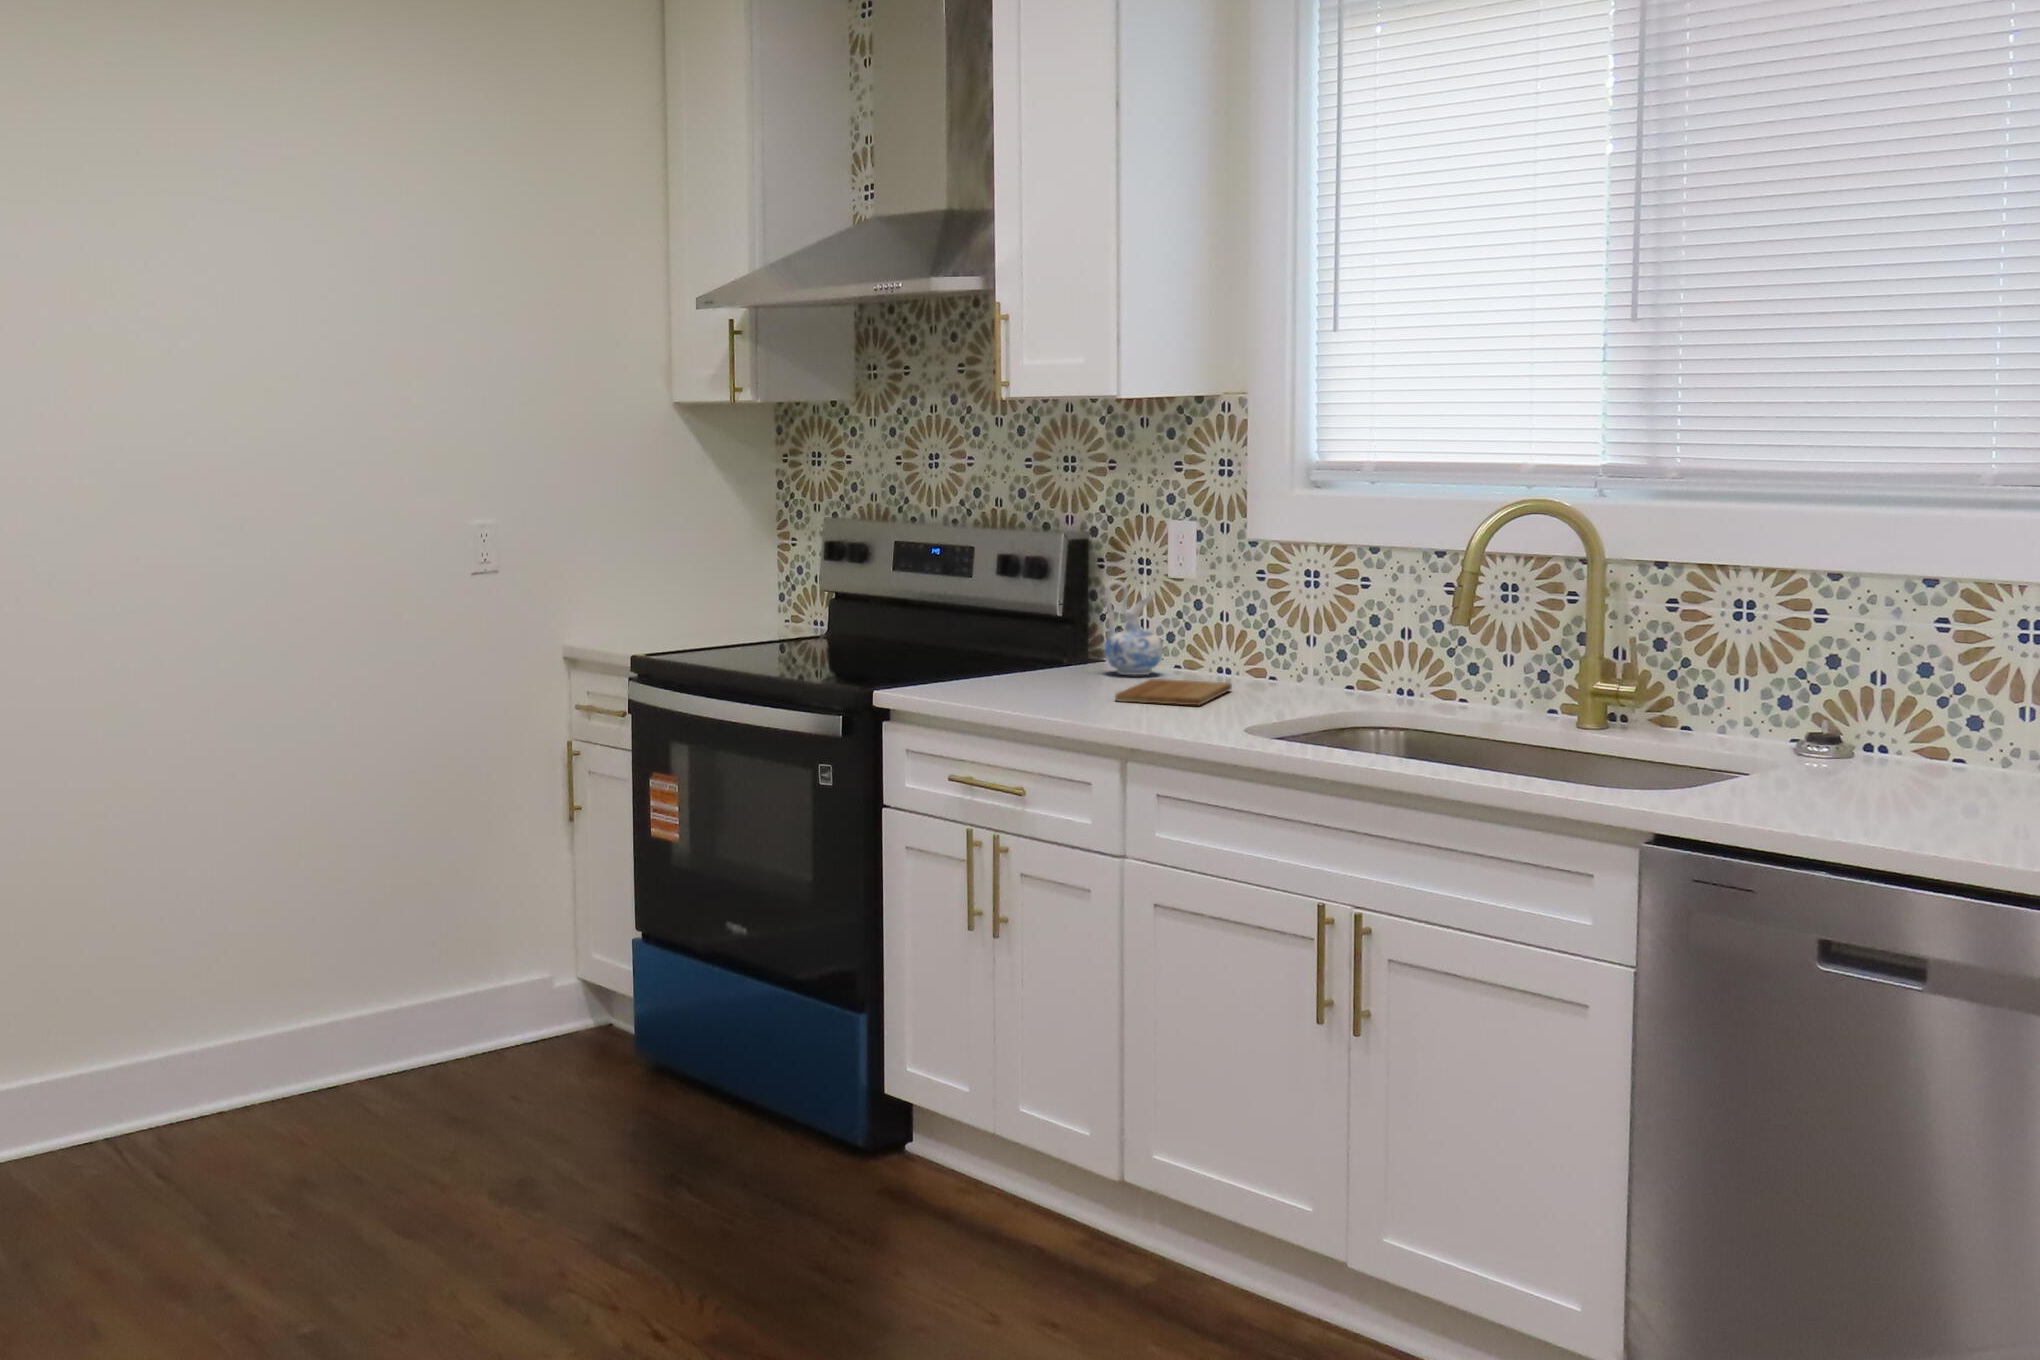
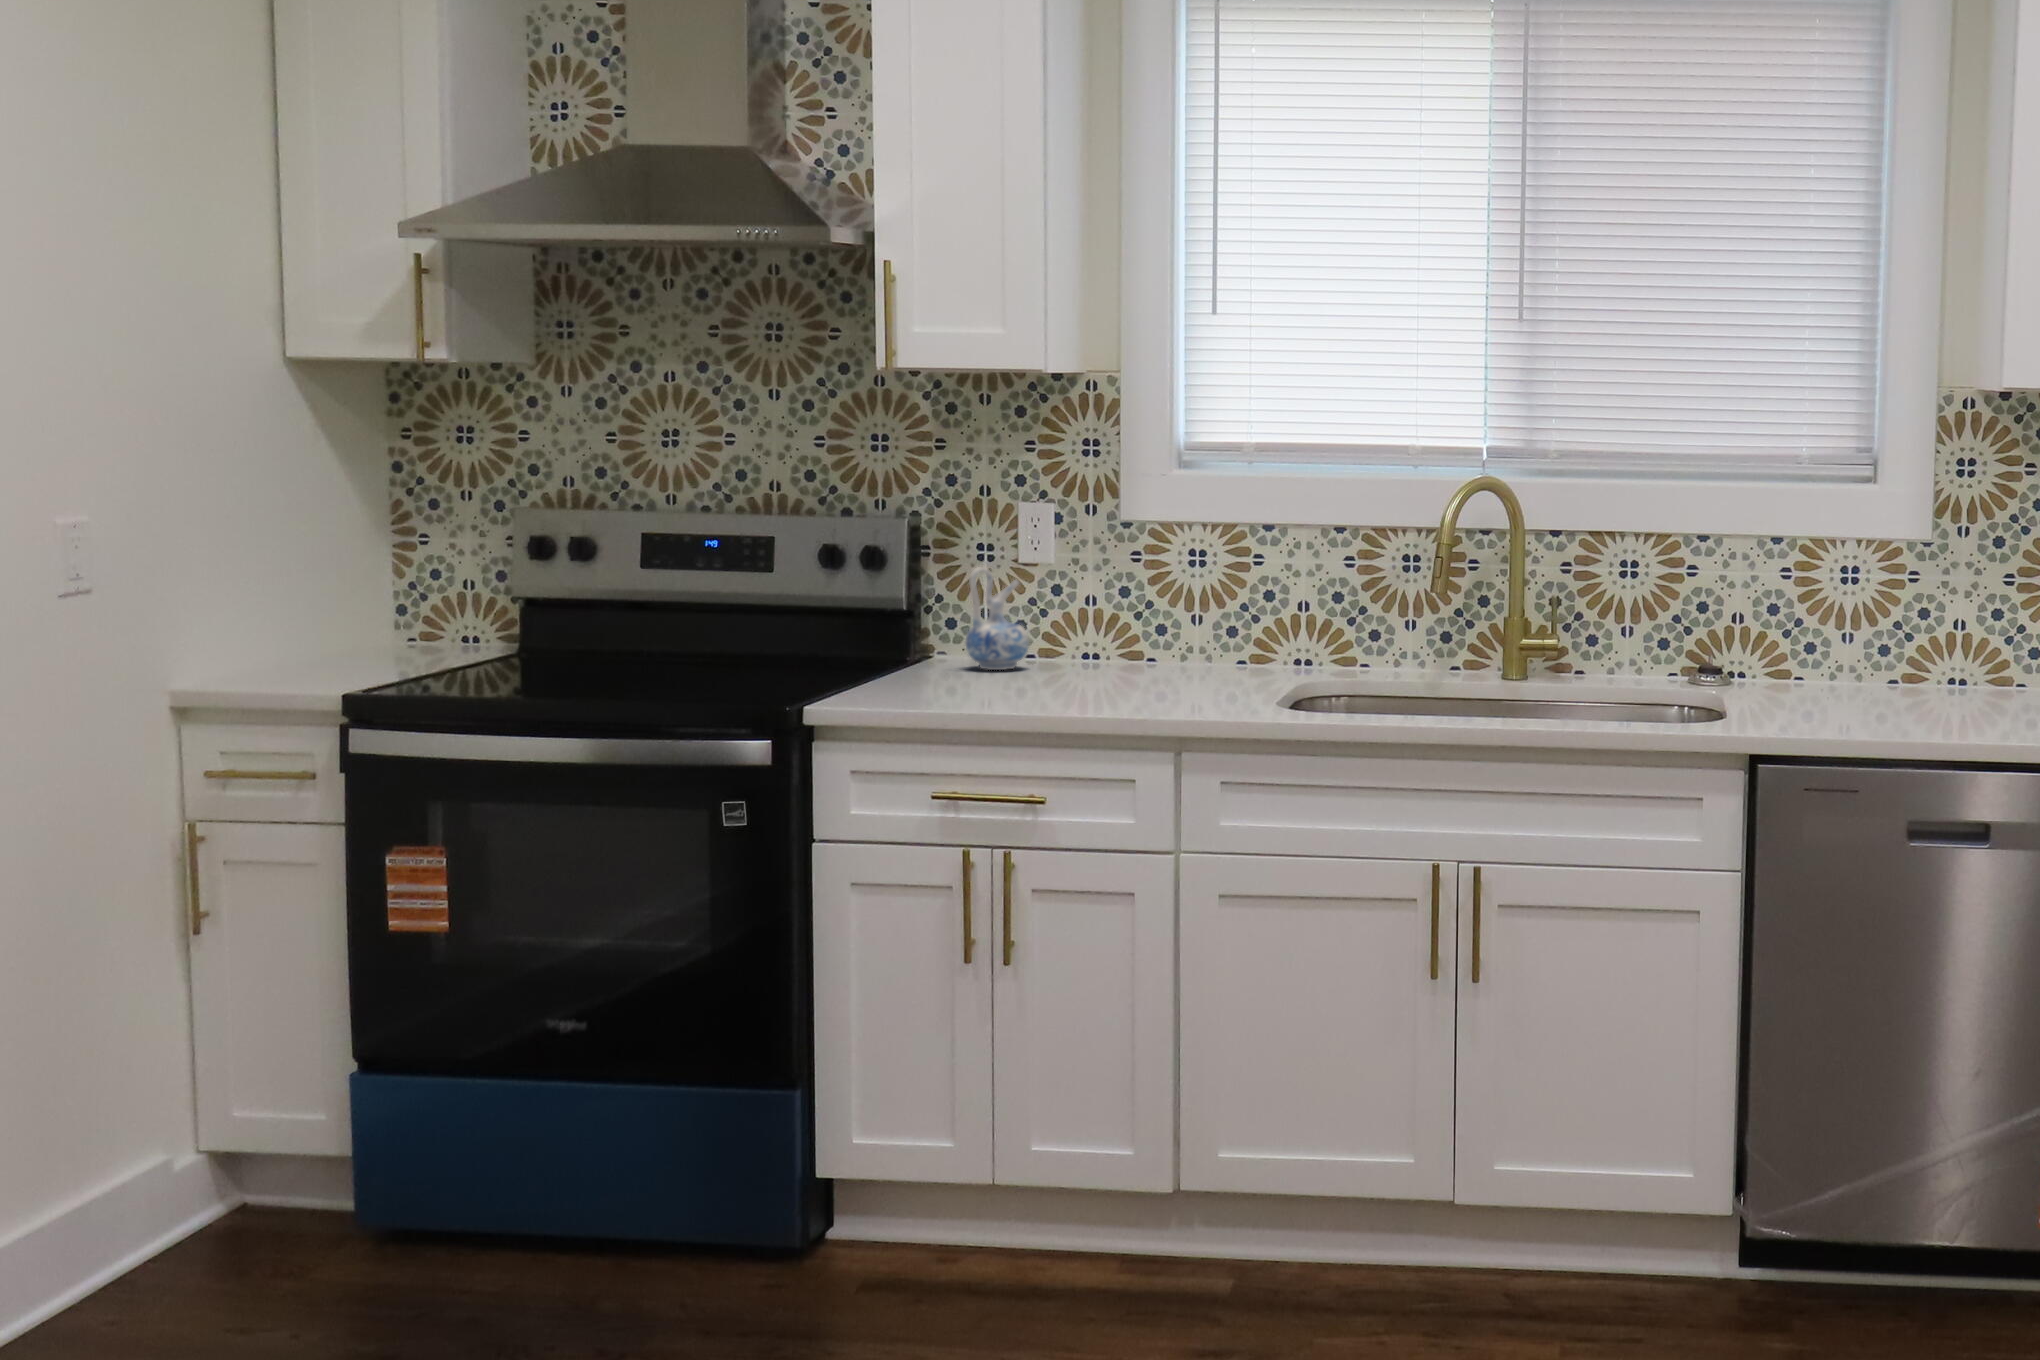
cutting board: present [1115,679,1232,705] -> none [1049,668,1153,693]

